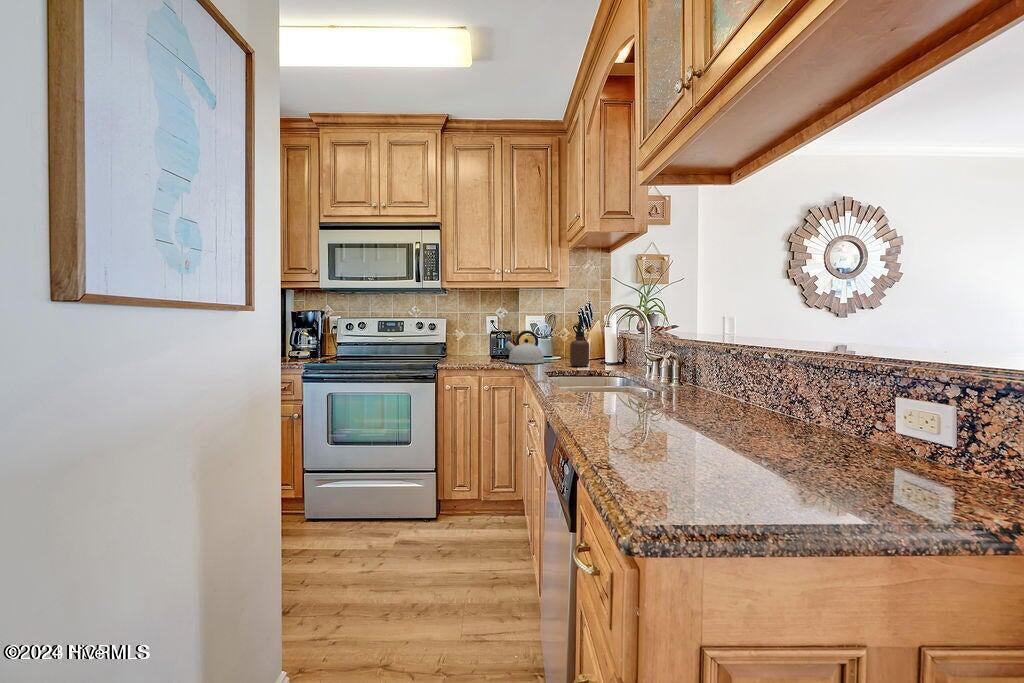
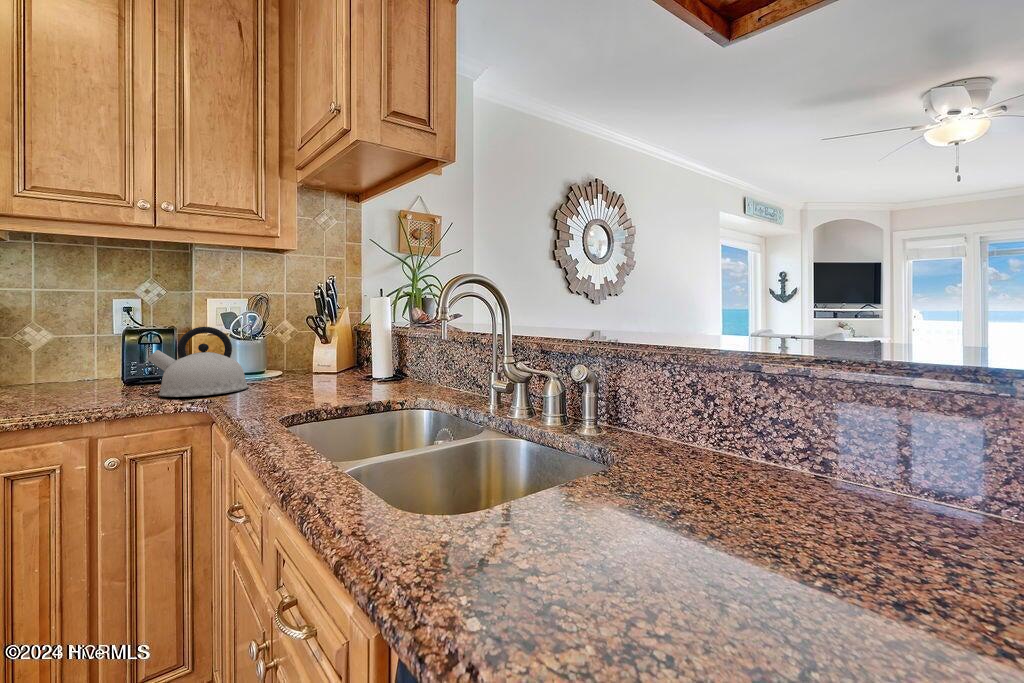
soap dispenser: present [570,322,589,367] -> none [303,309,343,394]

